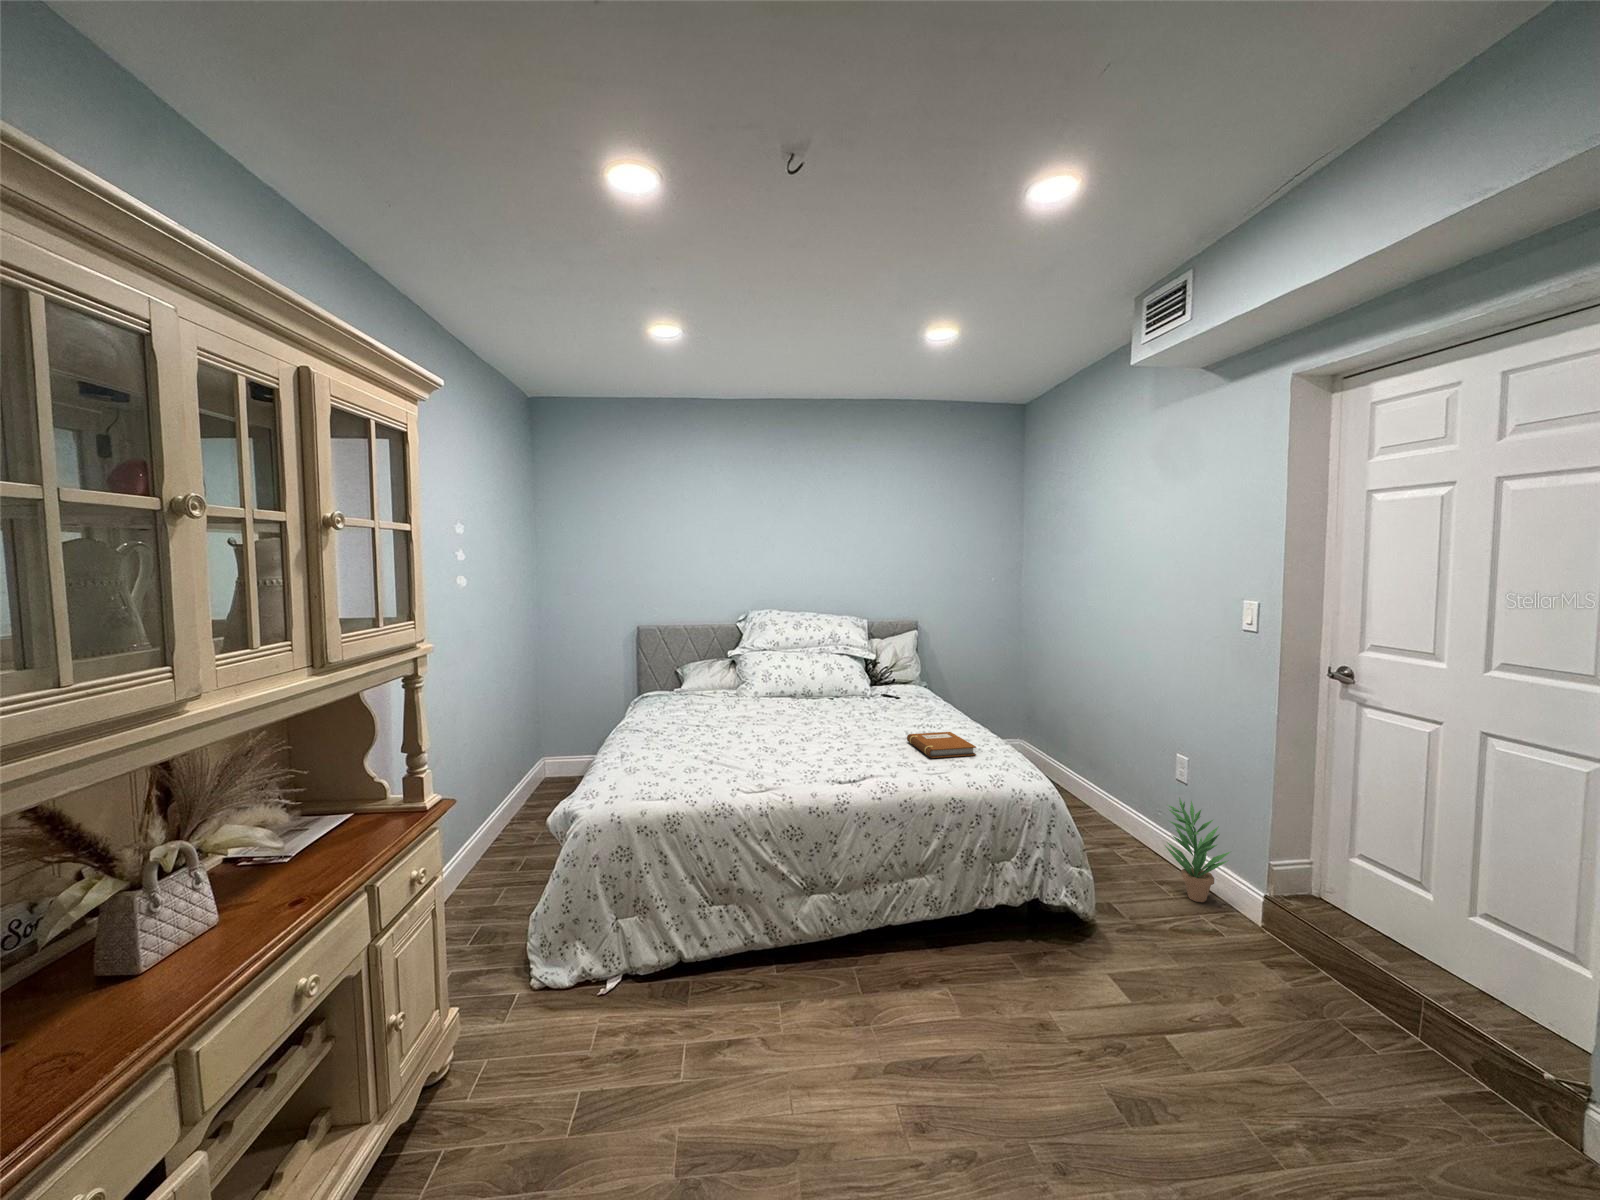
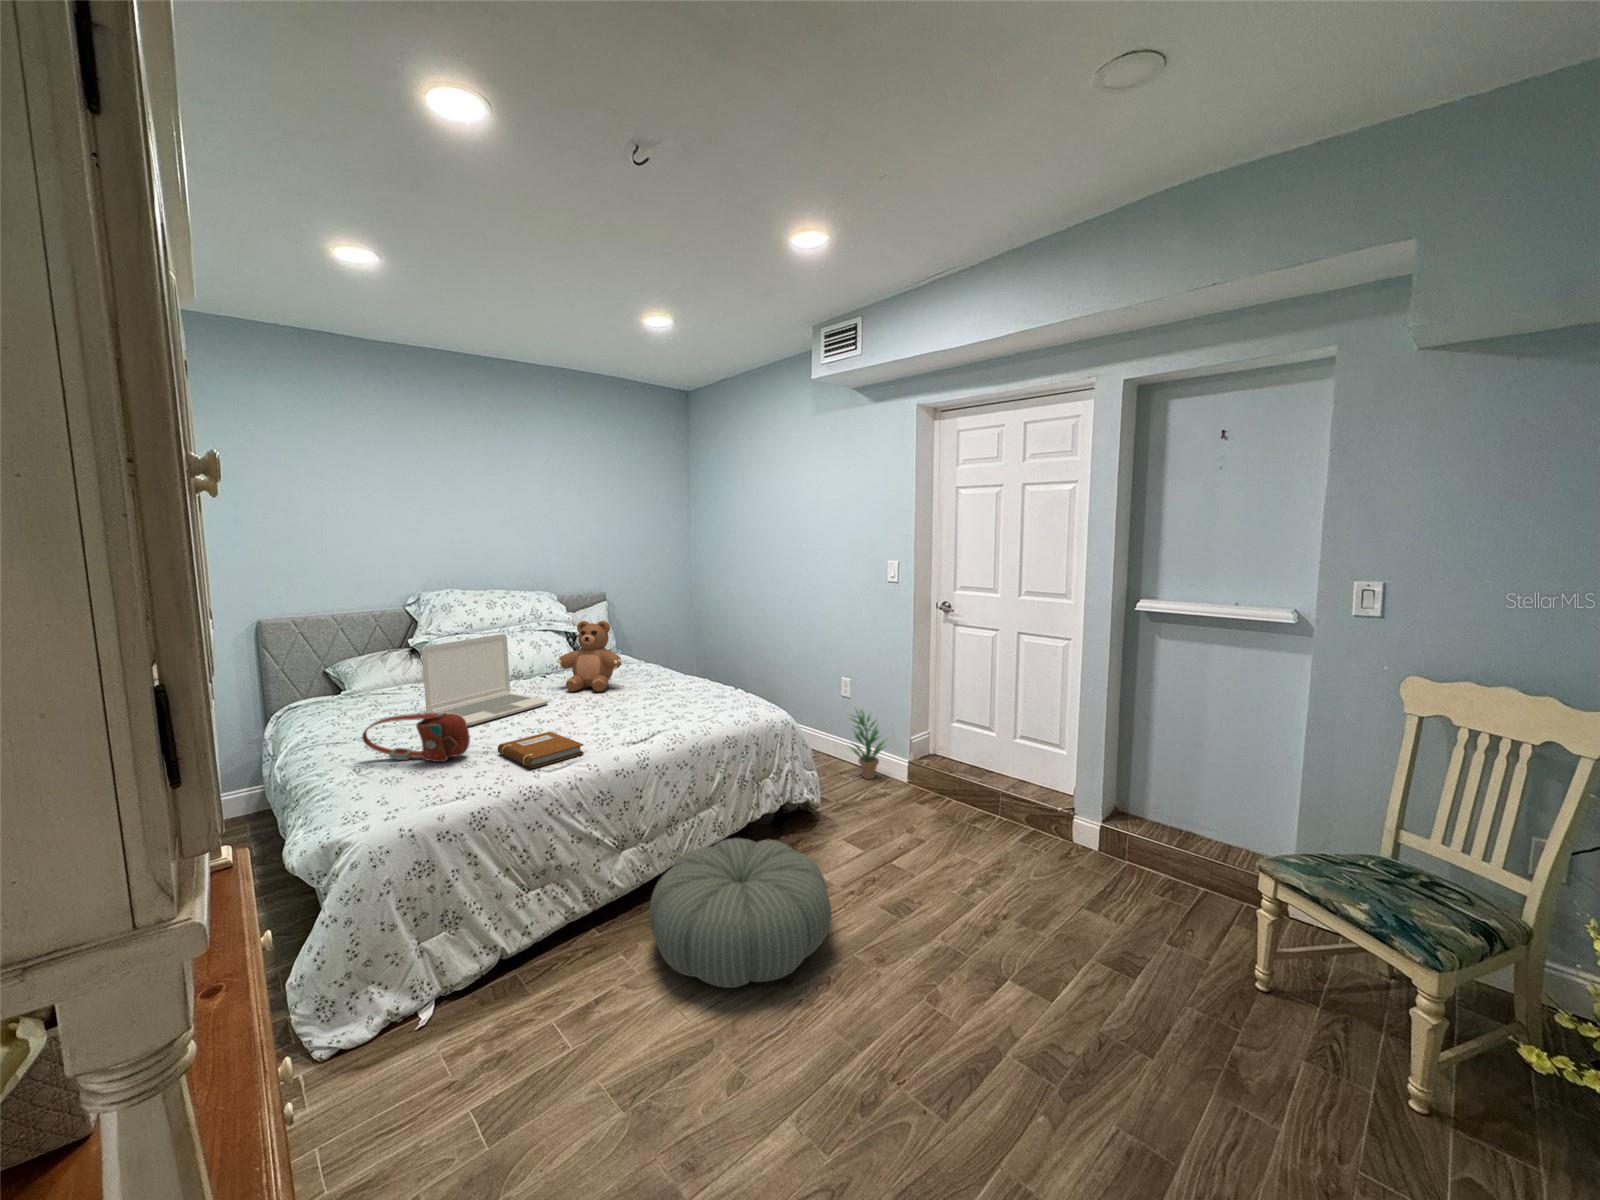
teddy bear: none [829,649,888,722] -> present [557,621,623,692]
laptop: none [711,654,808,735] -> present [422,634,548,726]
handbag: none [635,716,705,763] -> present [362,712,470,762]
notebook: present [907,732,976,758] -> present [498,732,584,768]
pouf: none [796,919,1017,1121] -> present [649,838,831,988]

